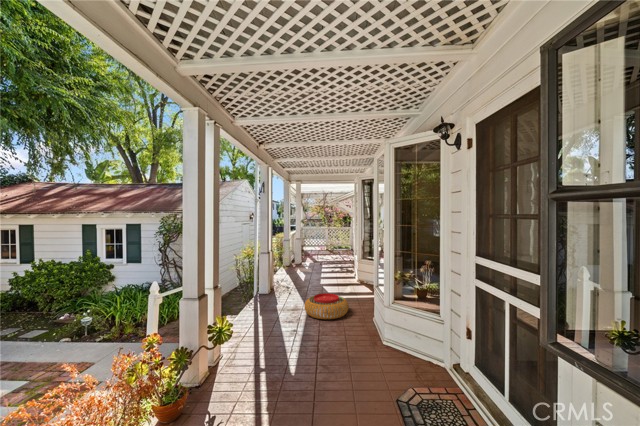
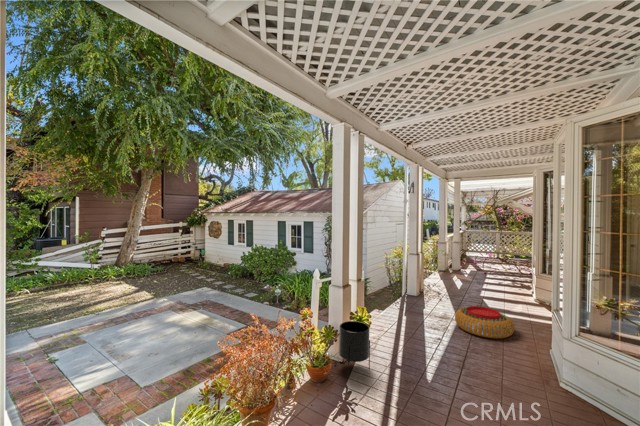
planter: none [196,335,233,402] -> present [339,321,370,377]

